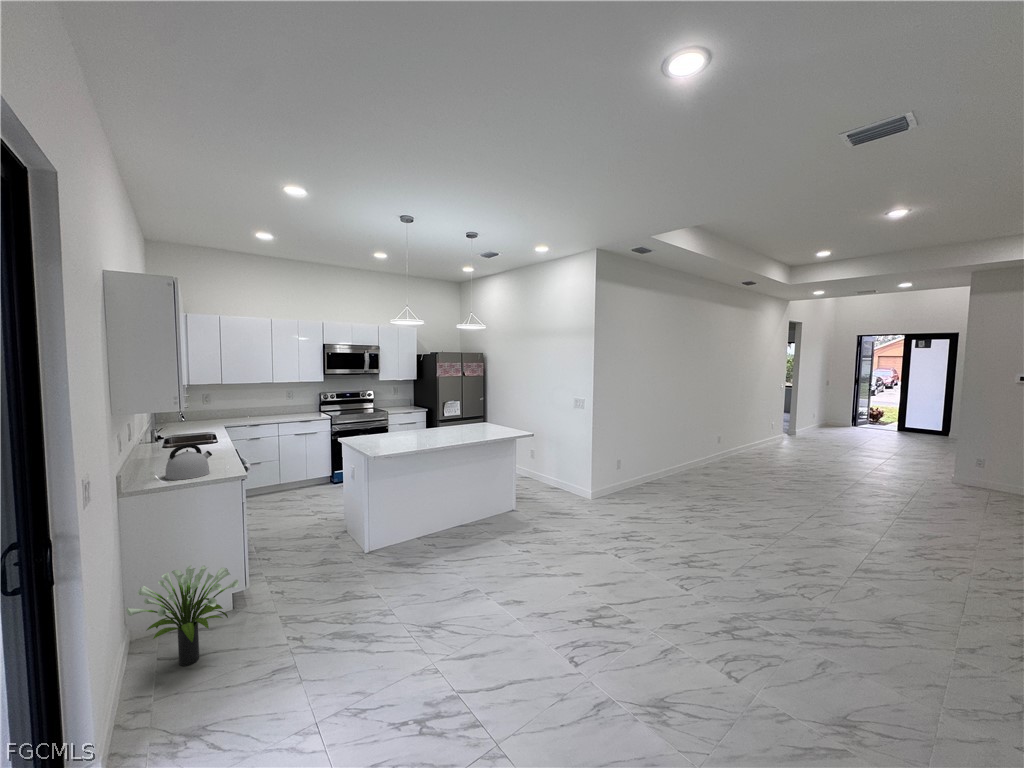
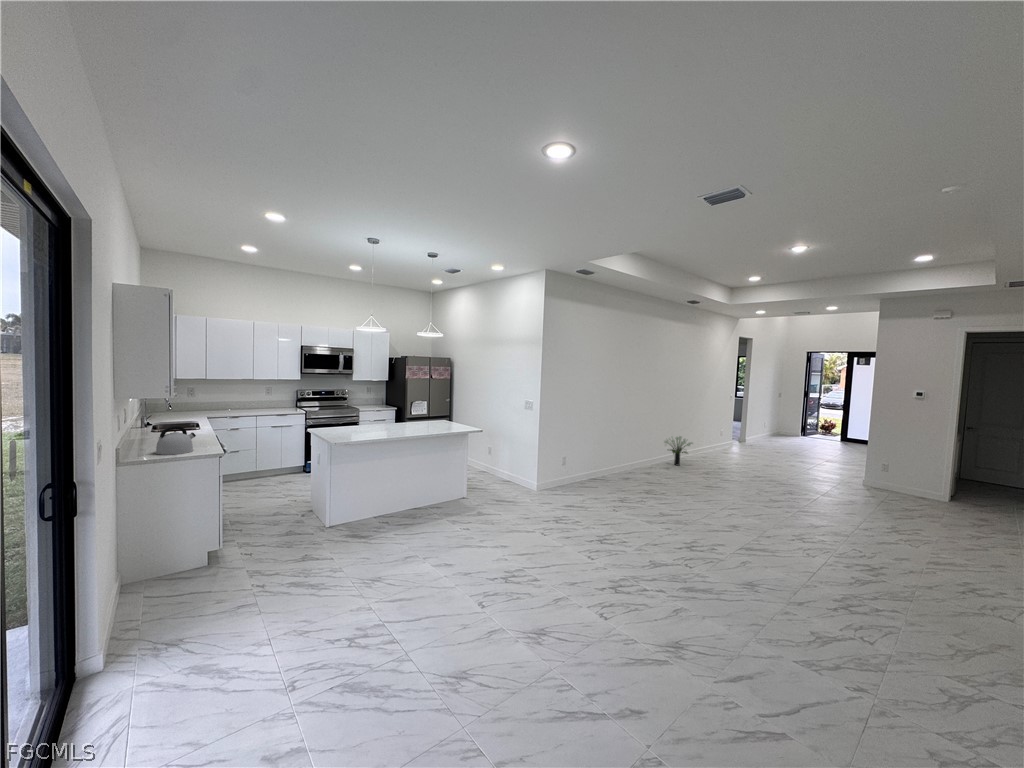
potted plant: present [126,566,239,666] -> present [665,436,693,465]

